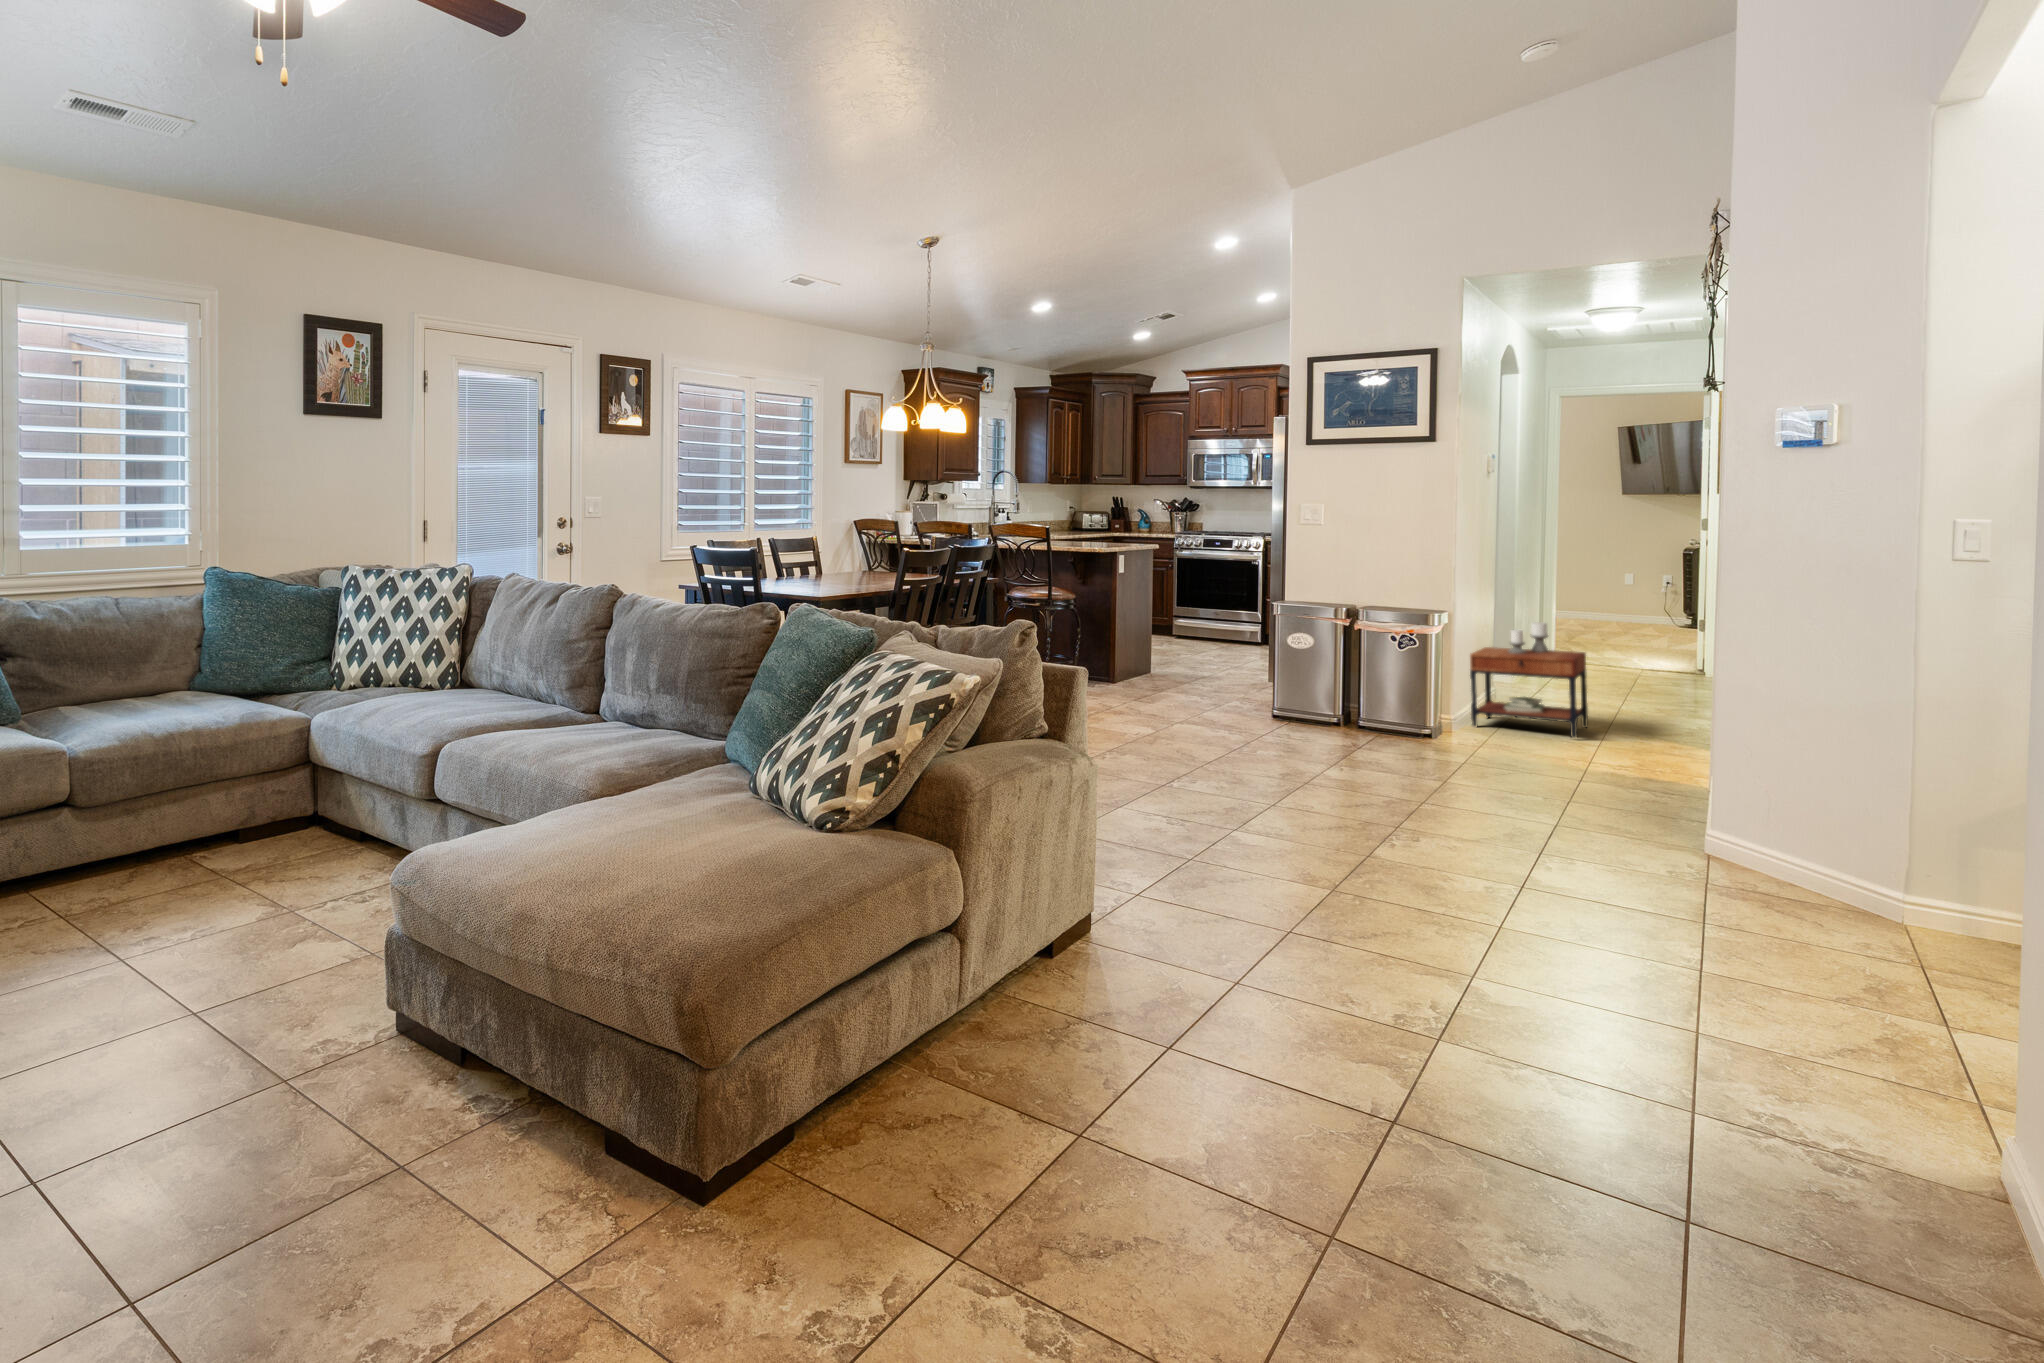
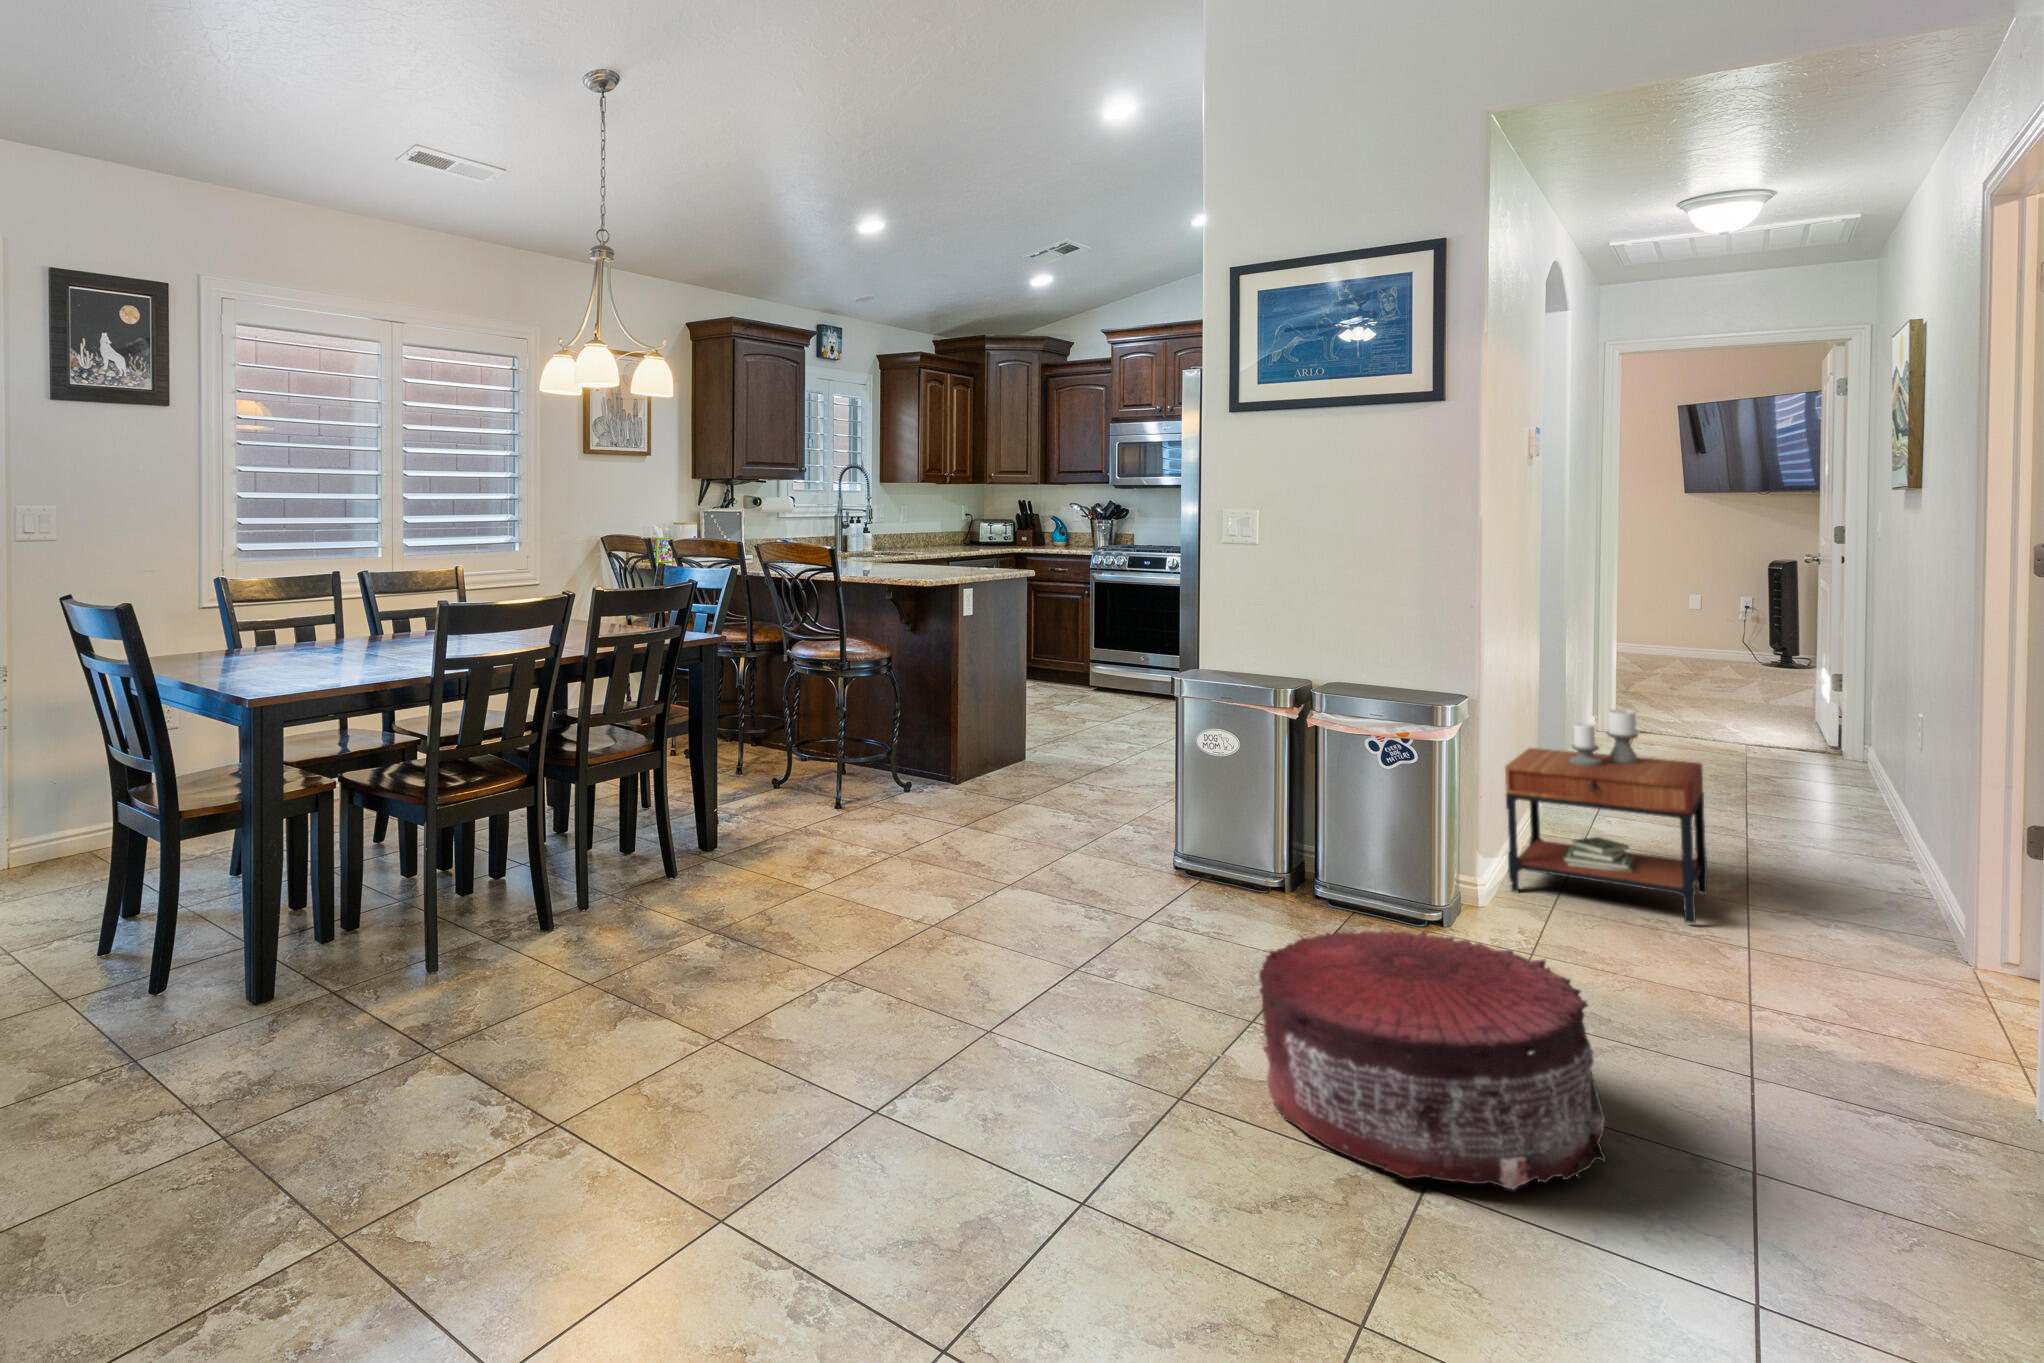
pouf: none [1344,713,1509,807] -> present [1259,931,1606,1189]

